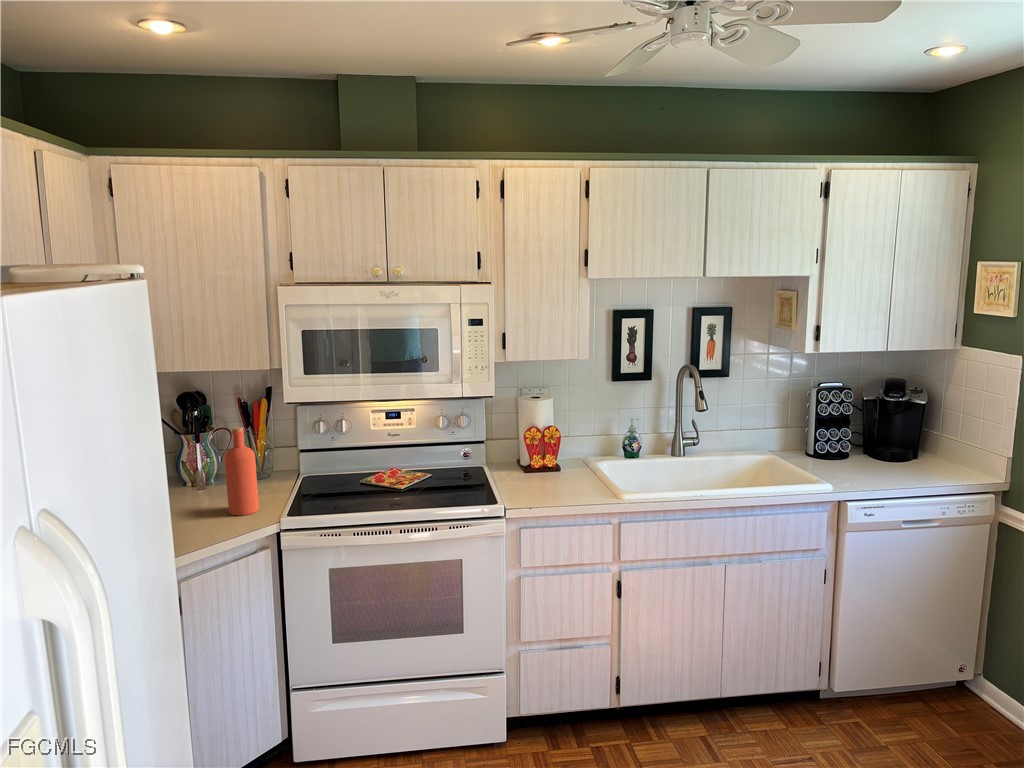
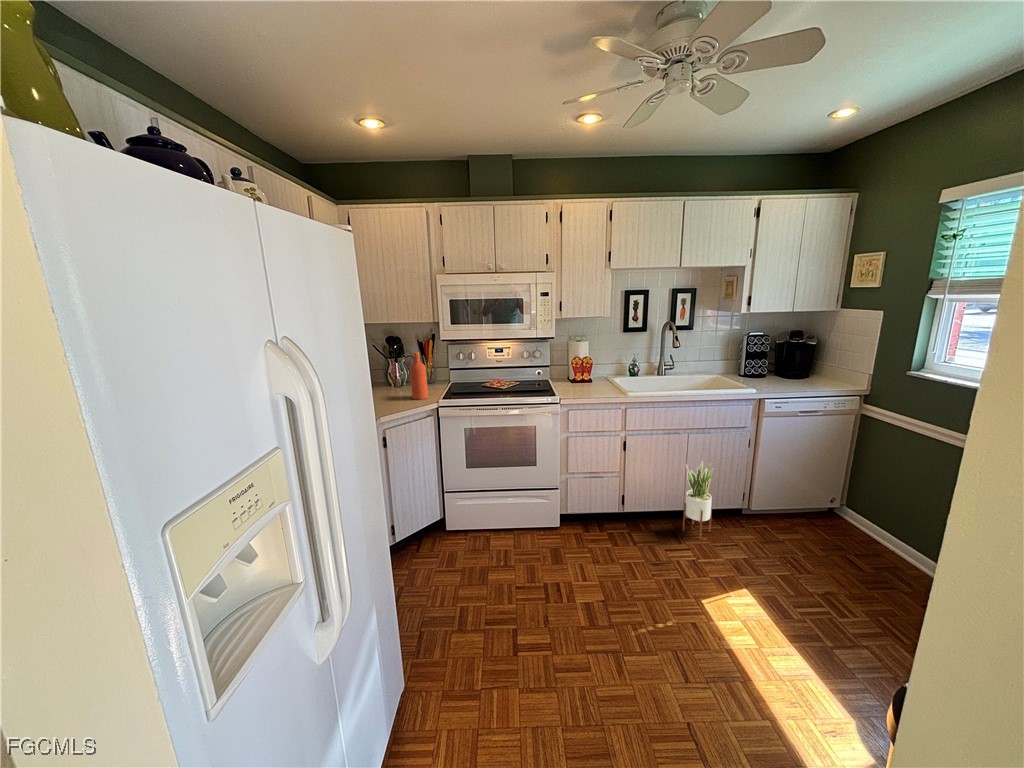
potted plant: none [721,611,768,751] -> present [683,461,713,539]

